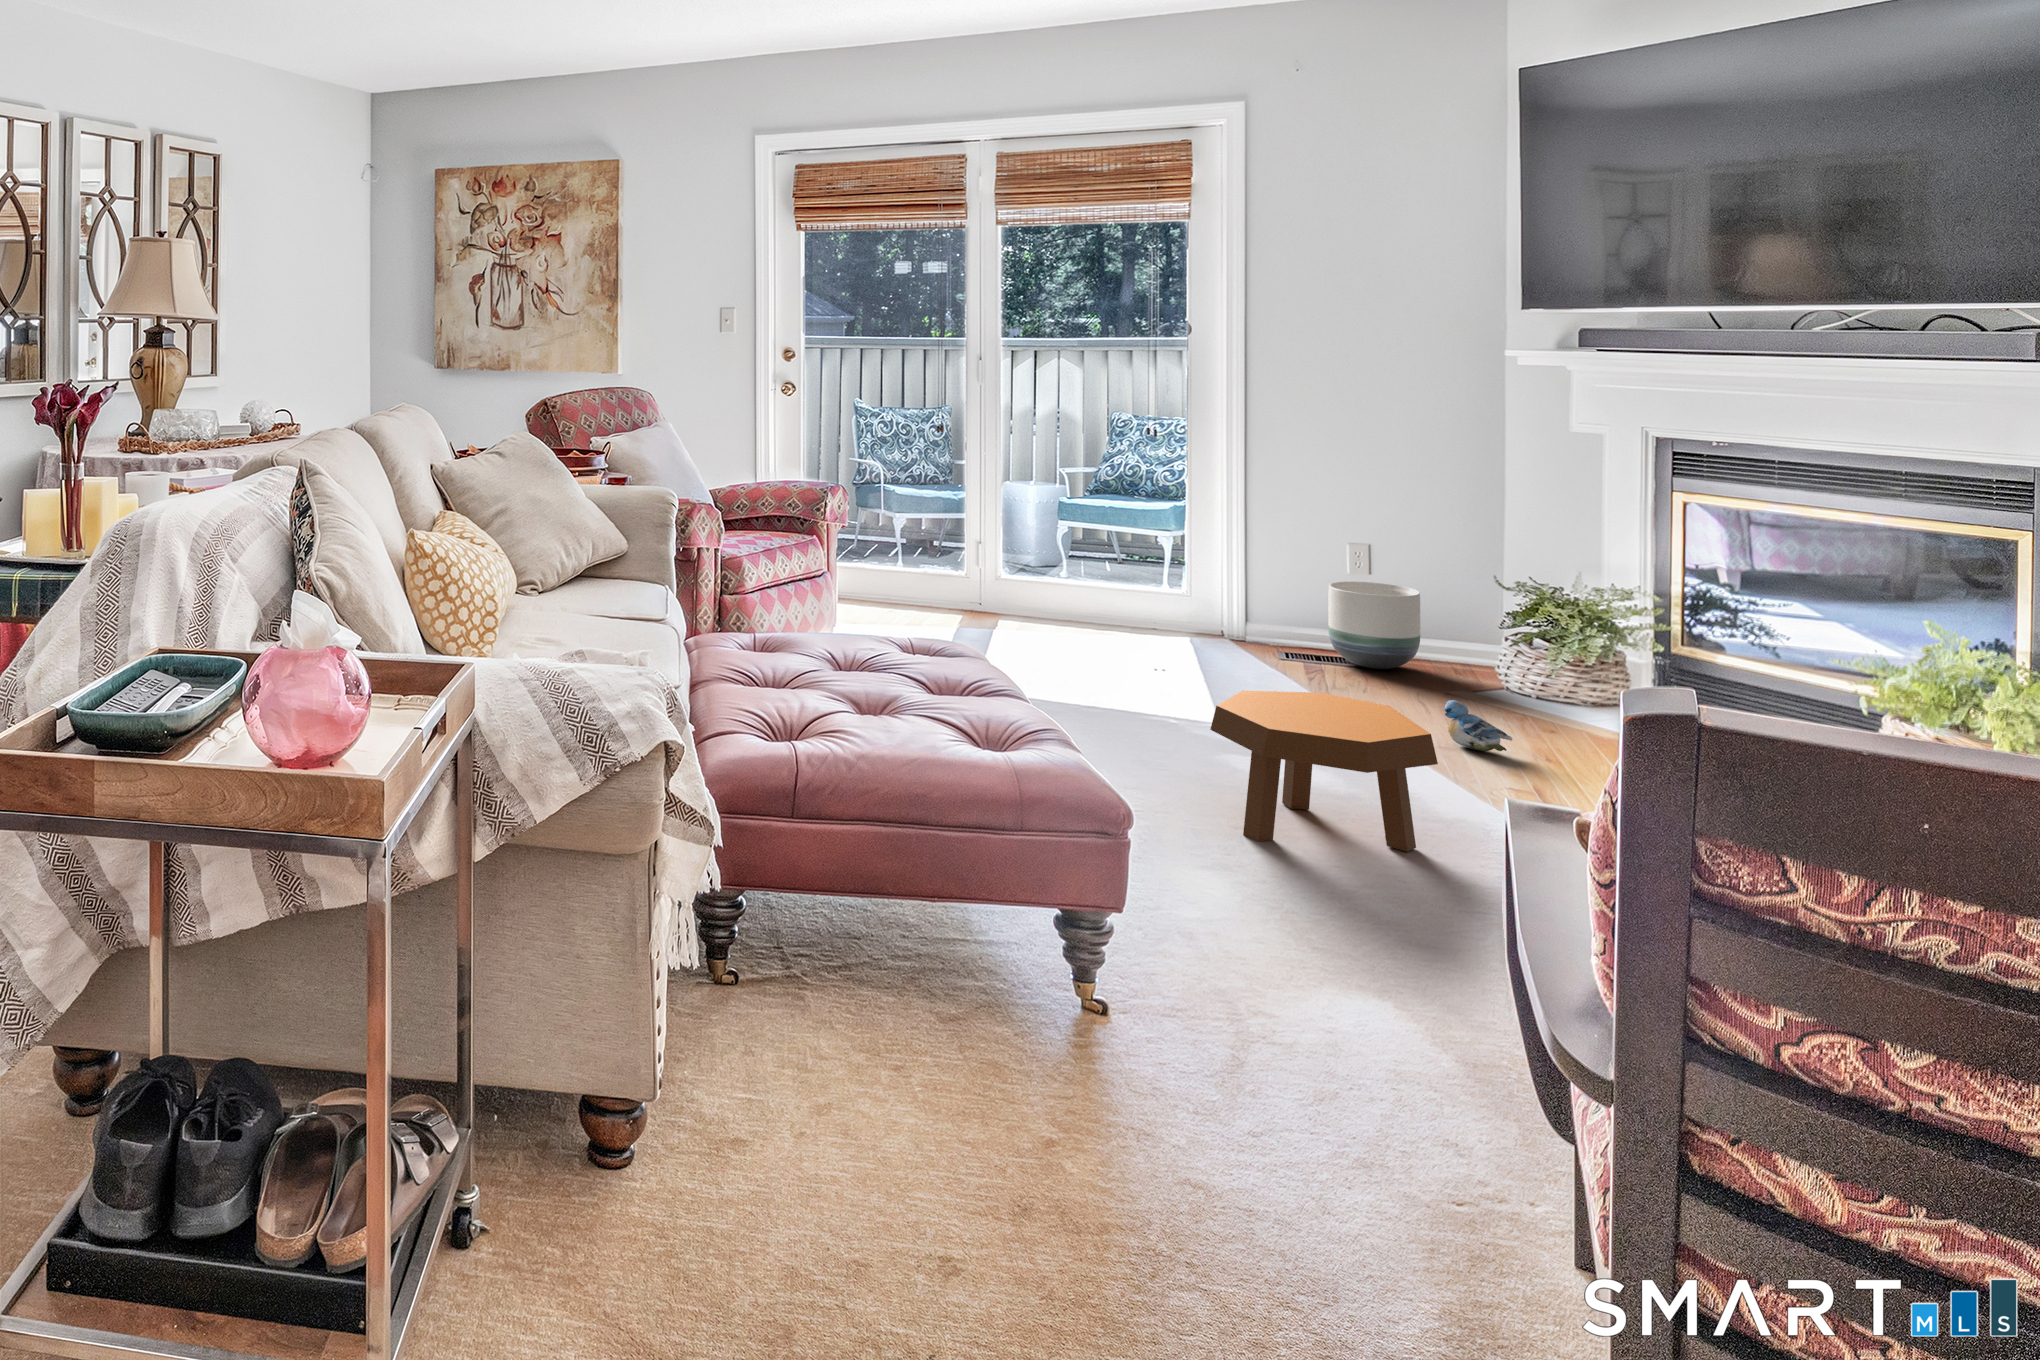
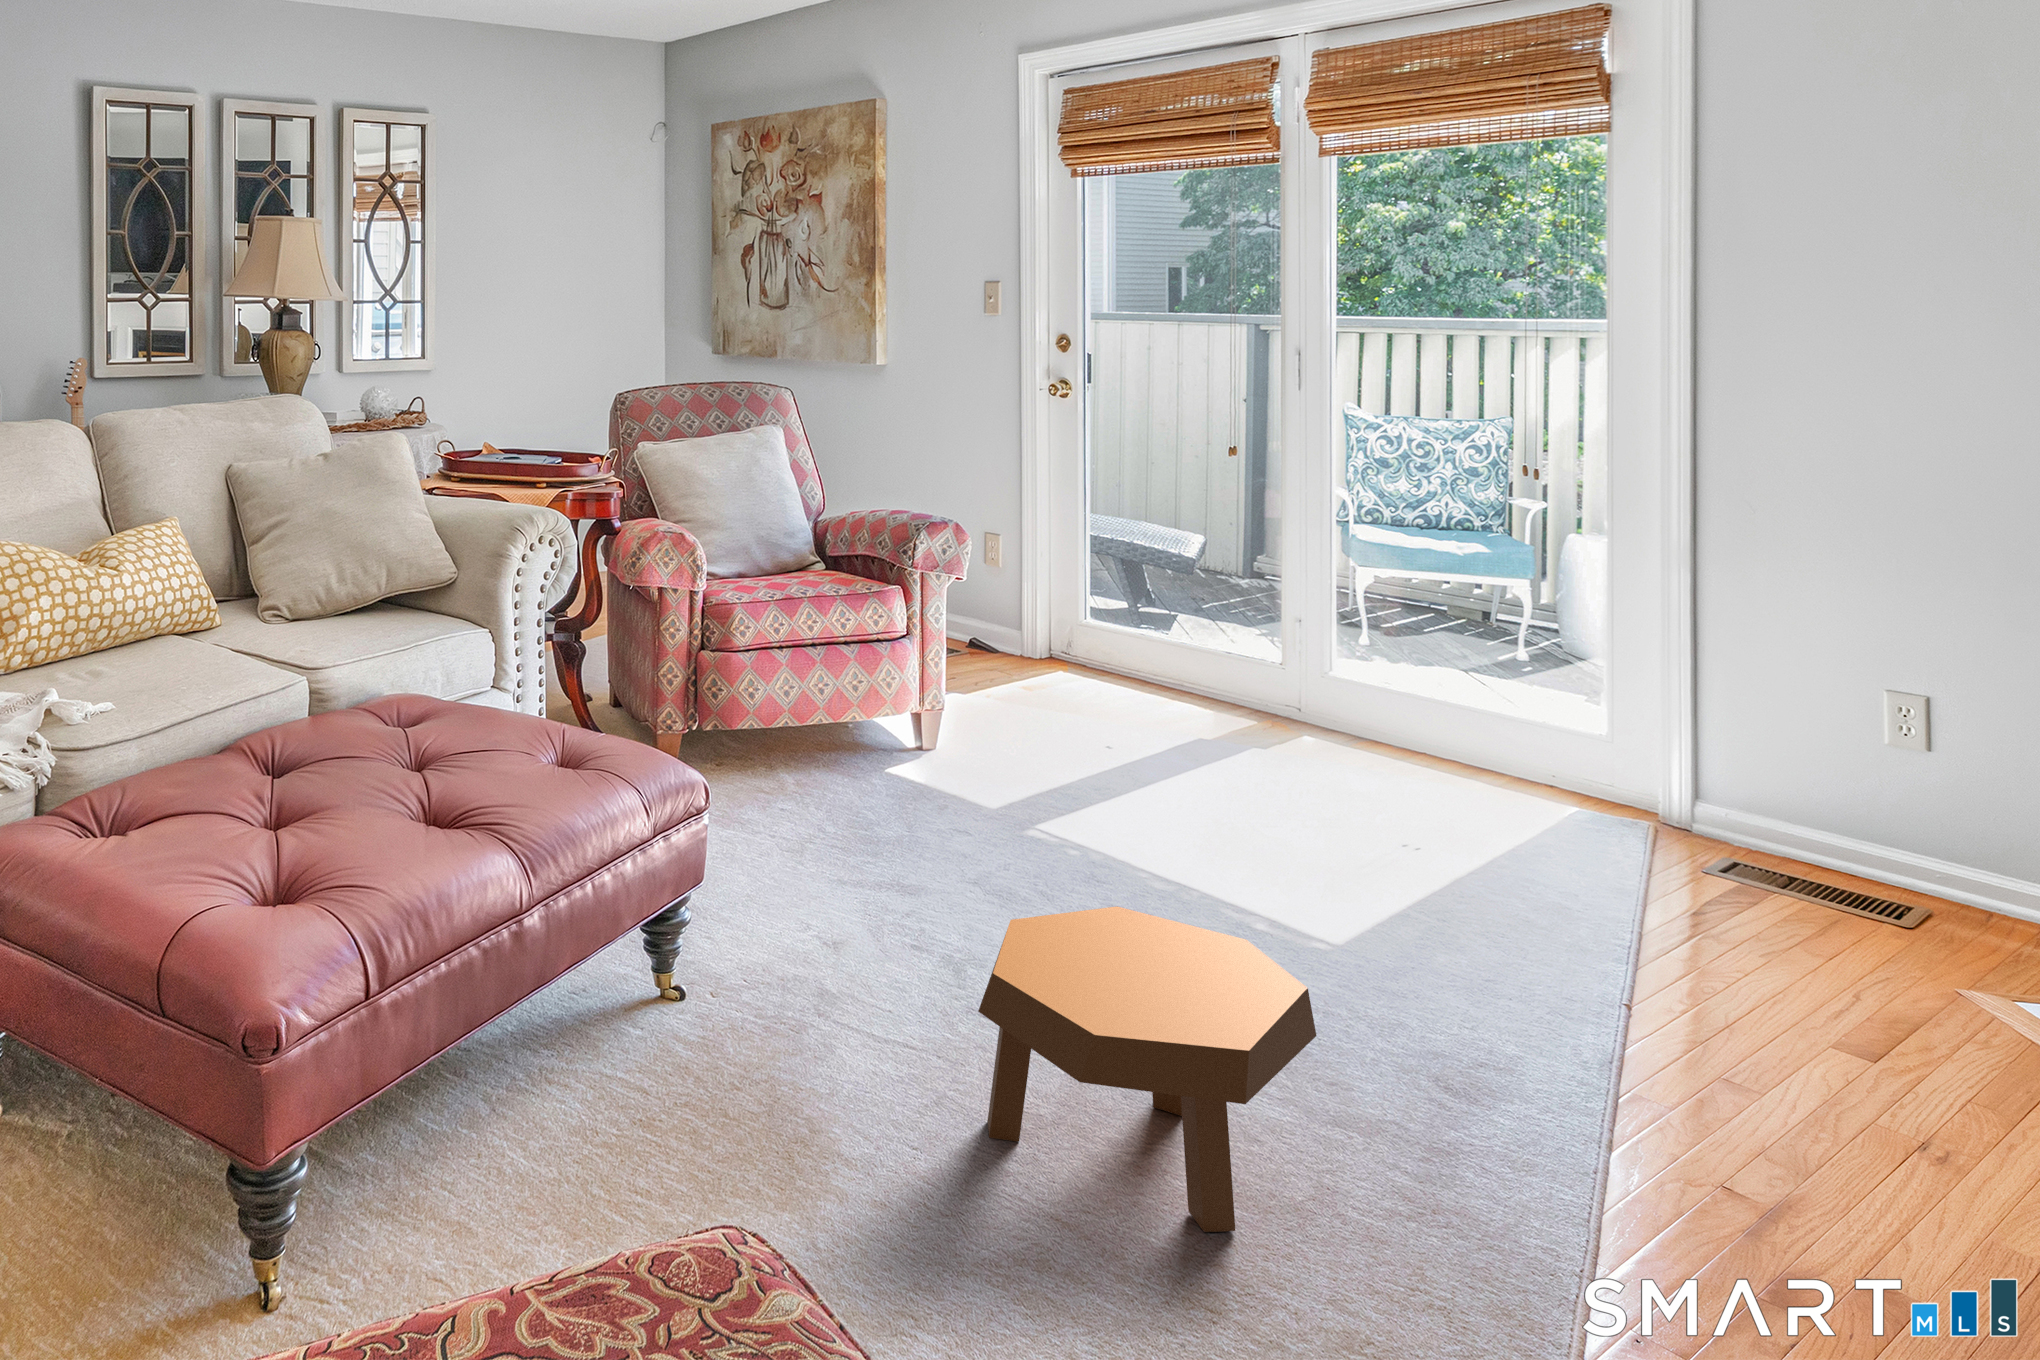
planter: present [1328,581,1420,669] -> none [1799,757,1994,928]
plush toy: present [1444,700,1512,751] -> none [1729,1009,1845,1128]

